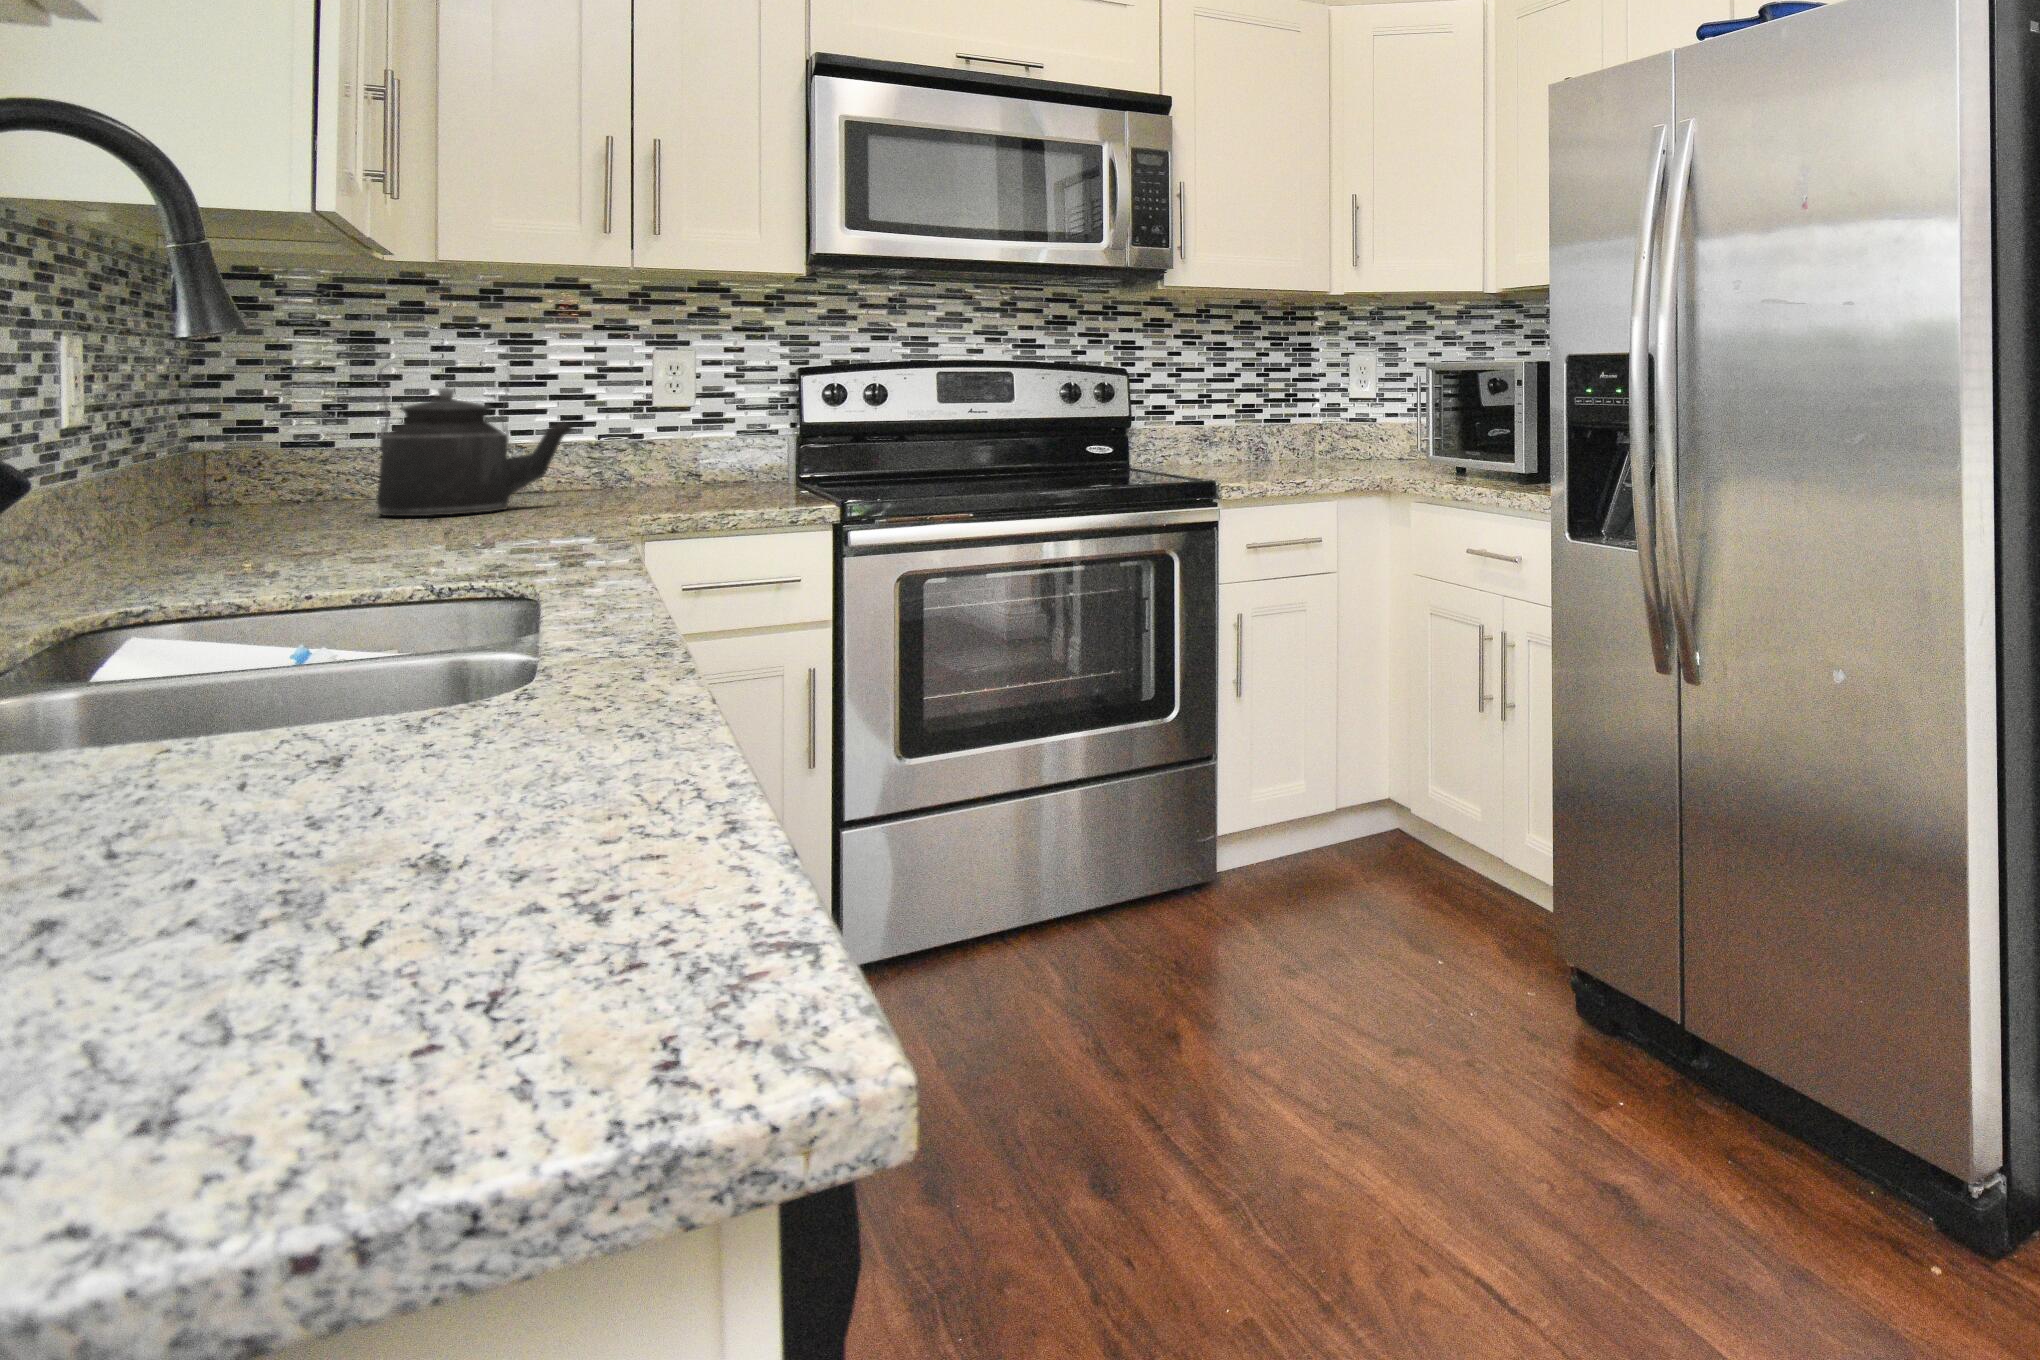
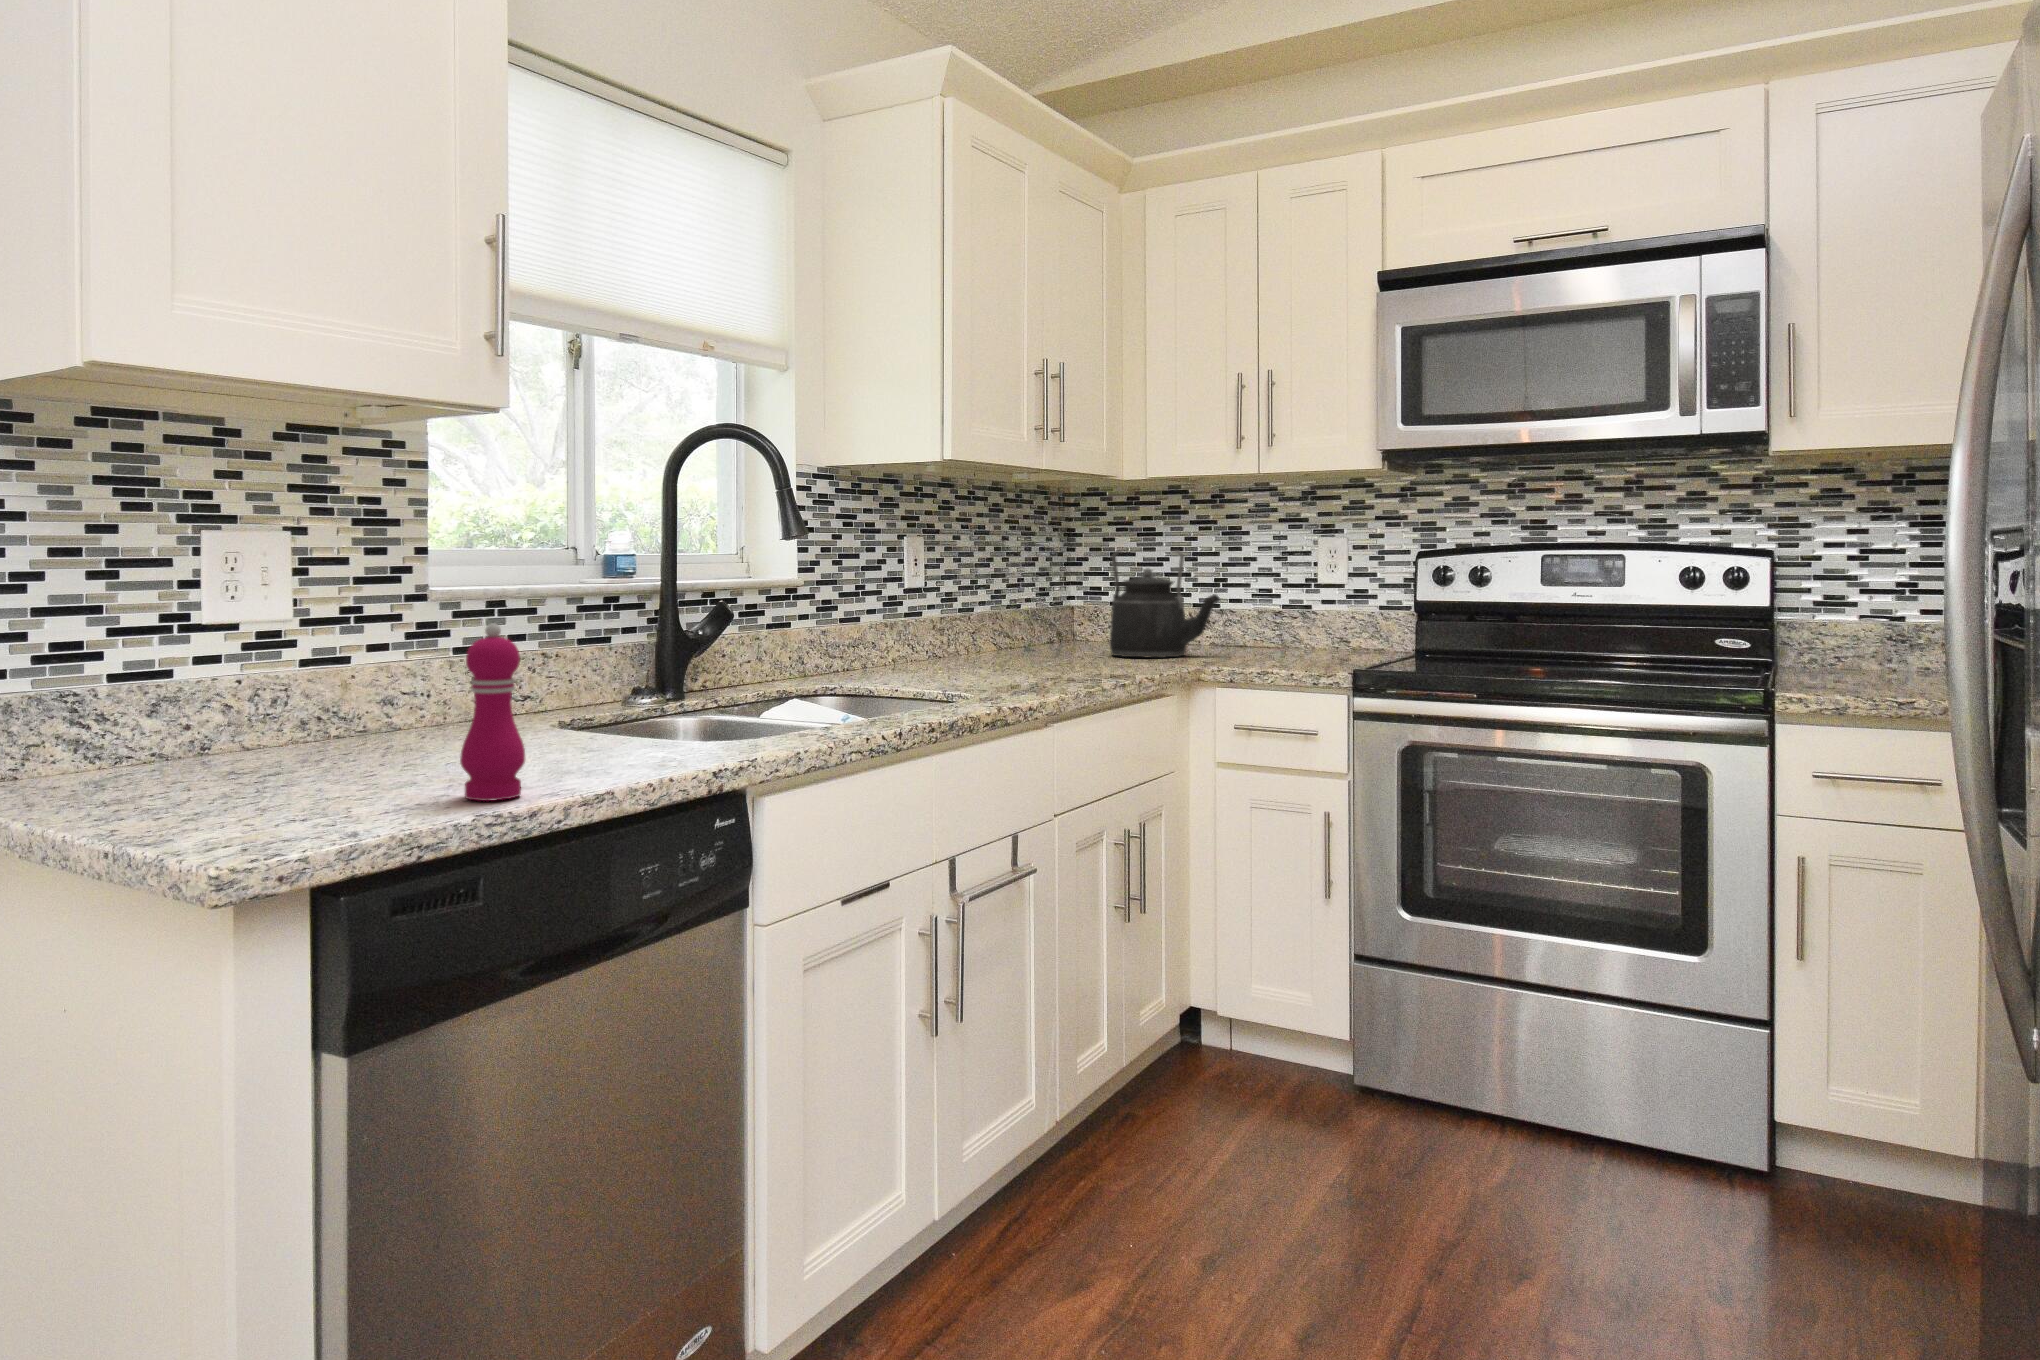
pepper mill: none [300,473,479,881] -> present [460,623,525,801]

